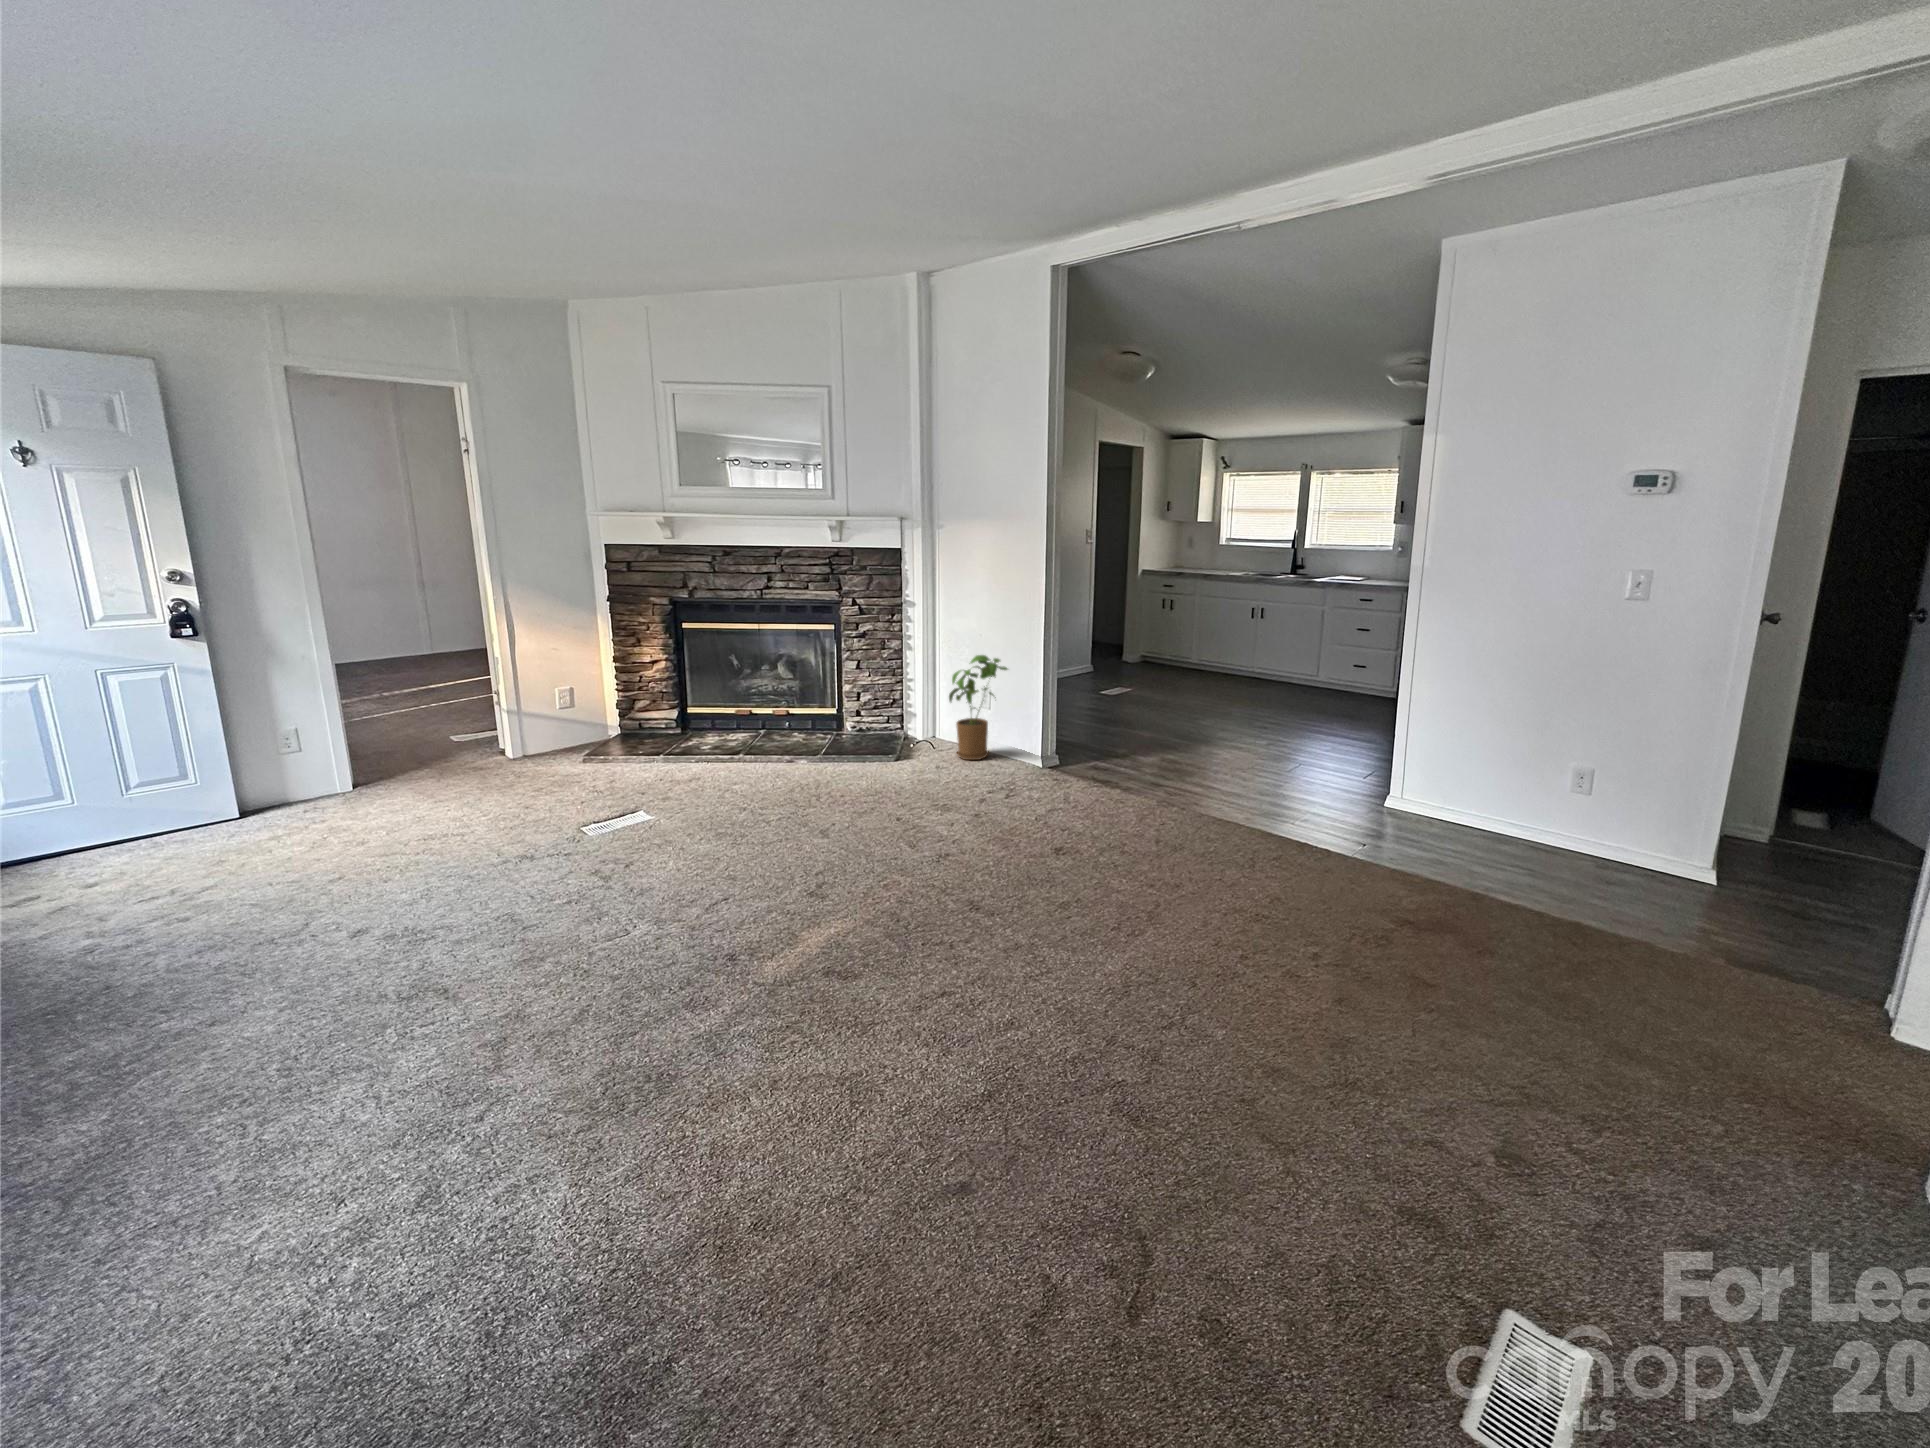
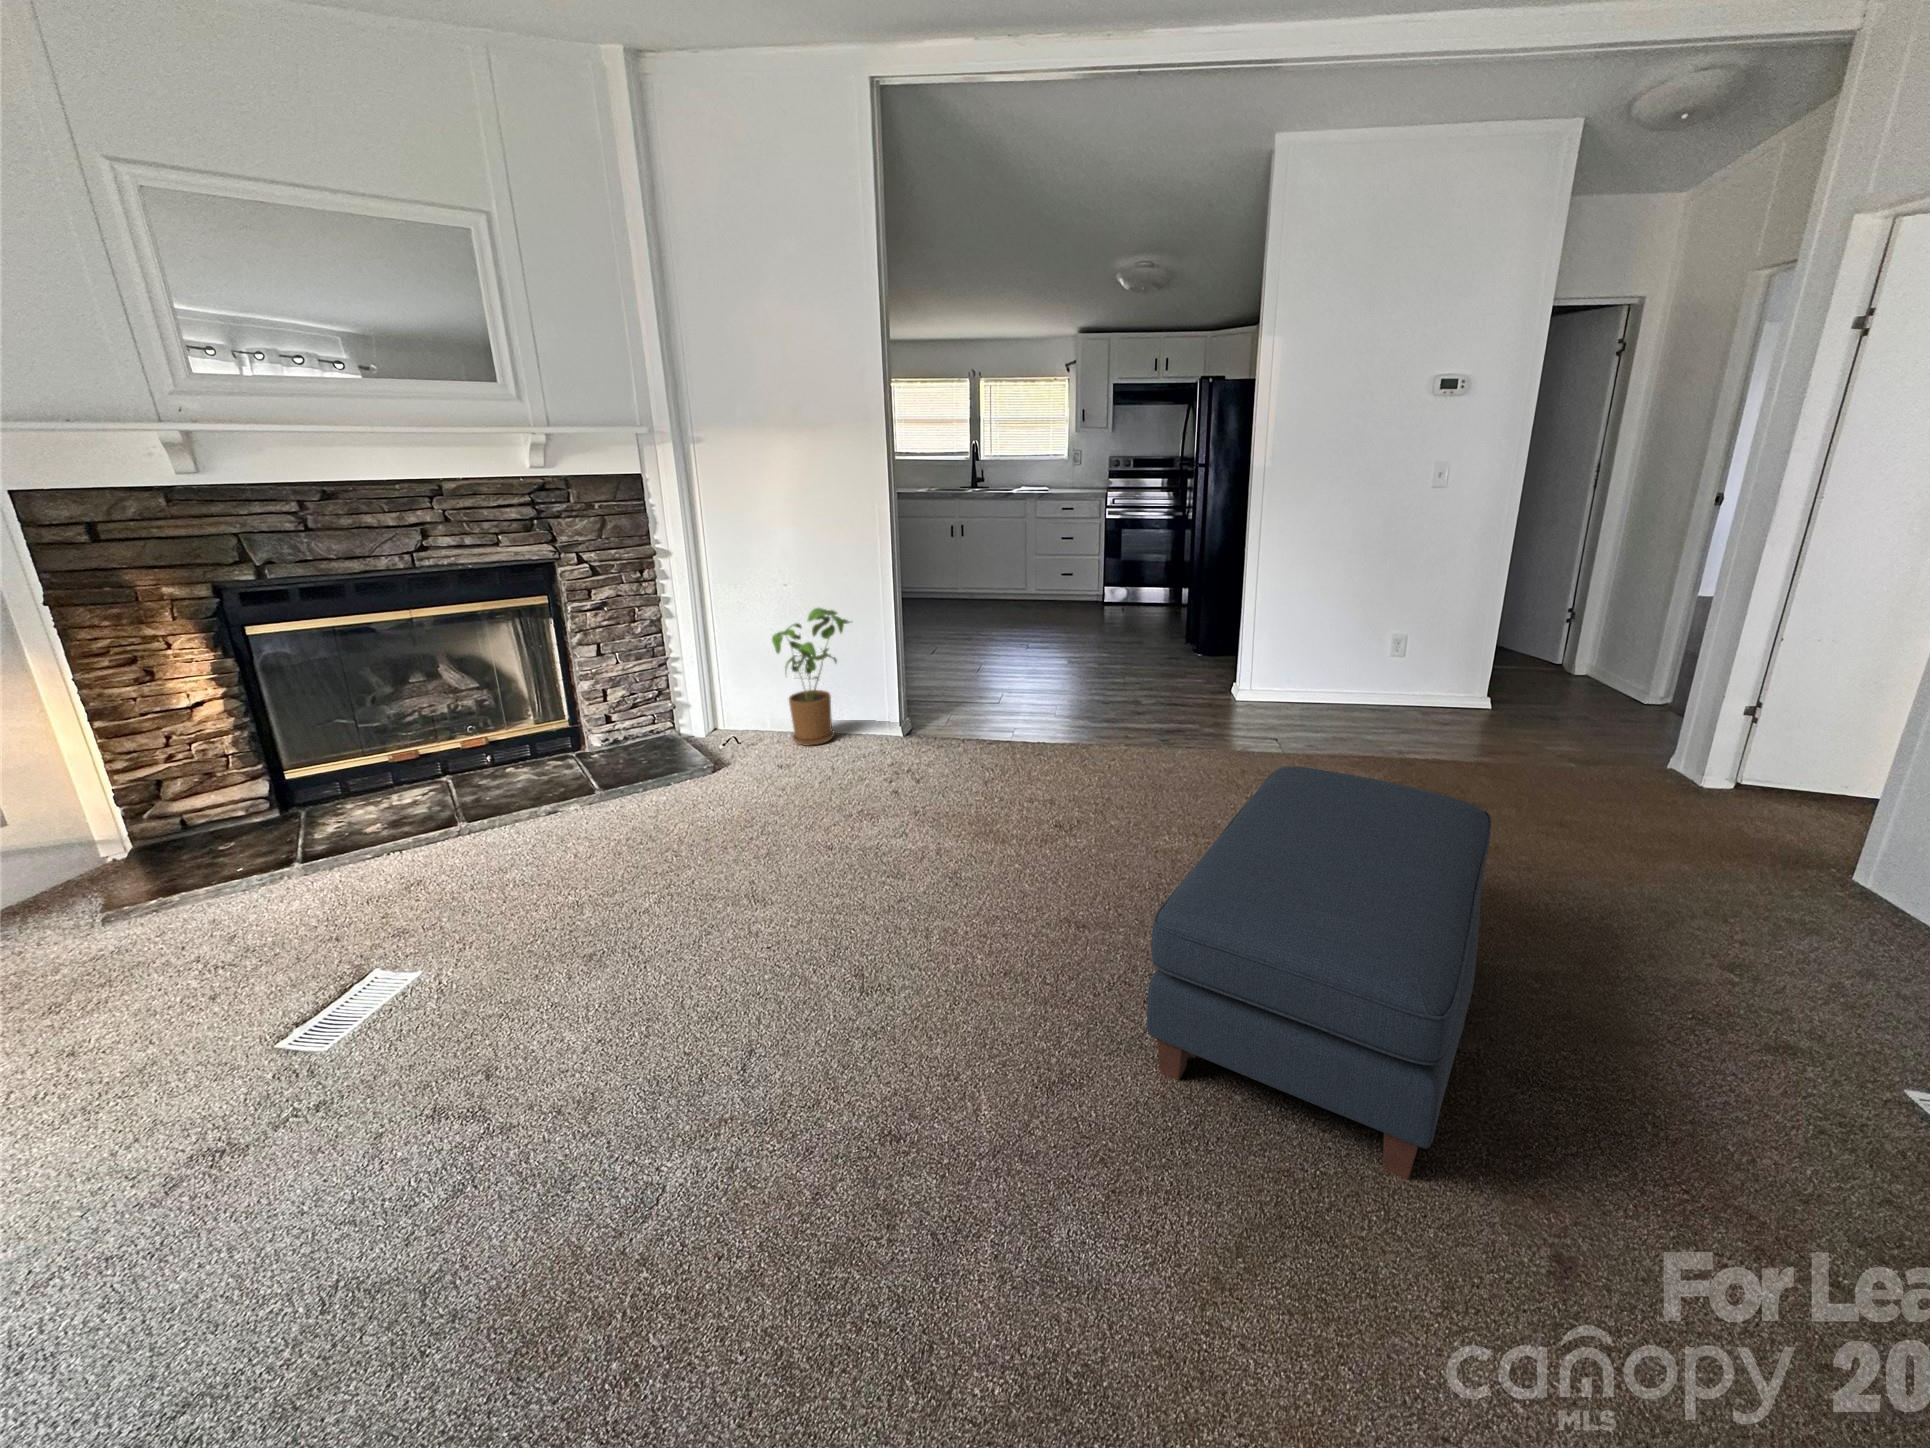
ottoman: none [844,826,1209,1113] -> present [1147,766,1491,1180]

